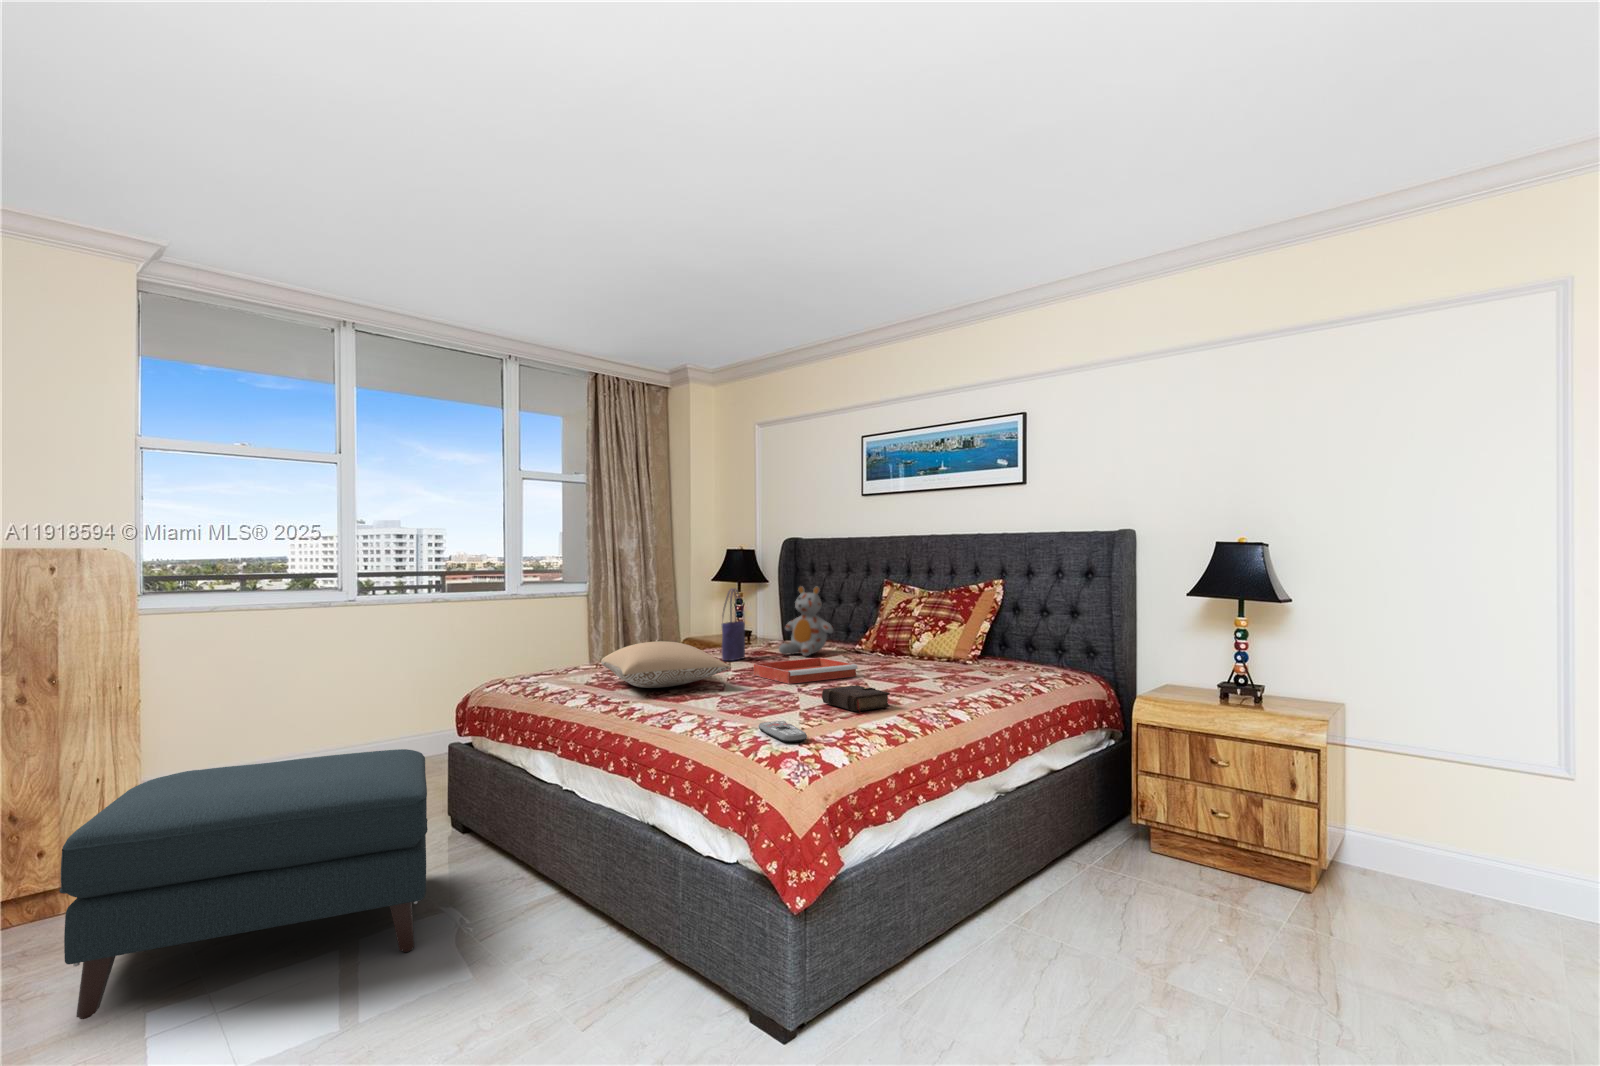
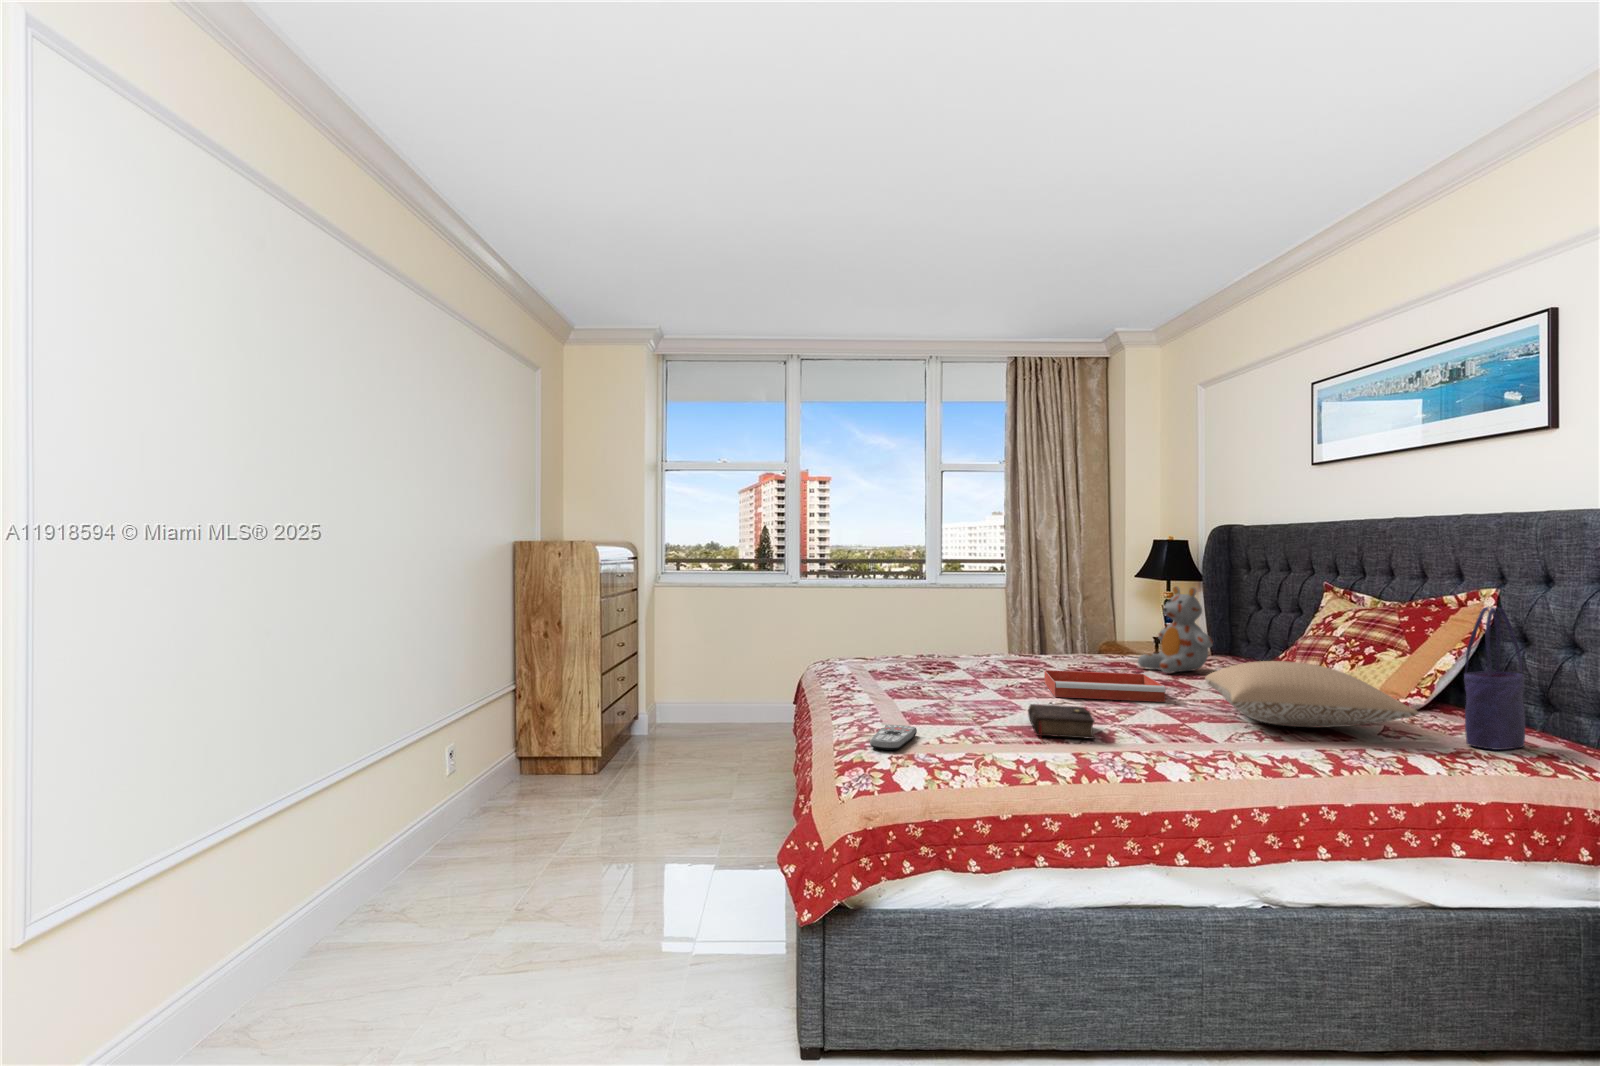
tote bag: present [722,589,745,661] -> present [1464,607,1525,750]
pillow: present [601,641,730,688] -> present [1205,661,1418,727]
ottoman: present [59,749,428,1019] -> none [492,692,741,861]

